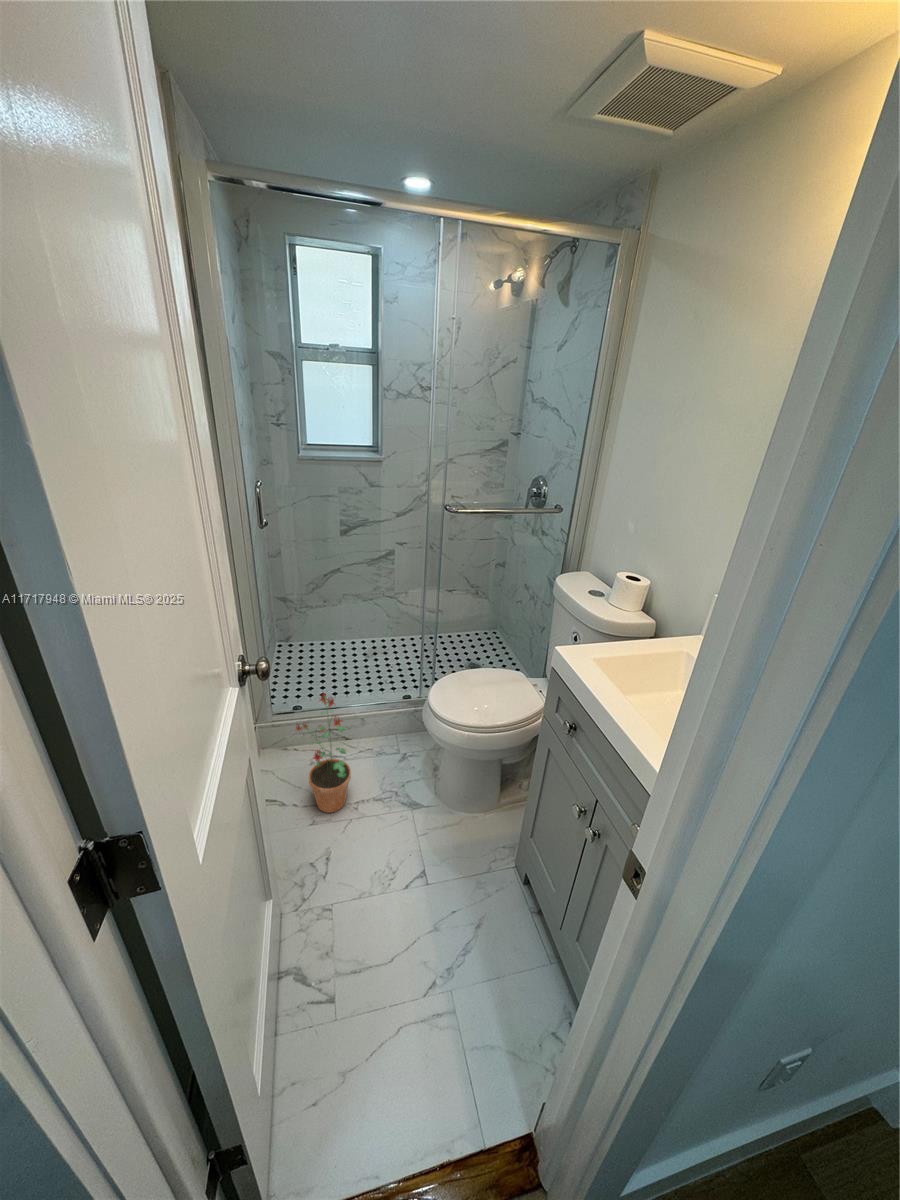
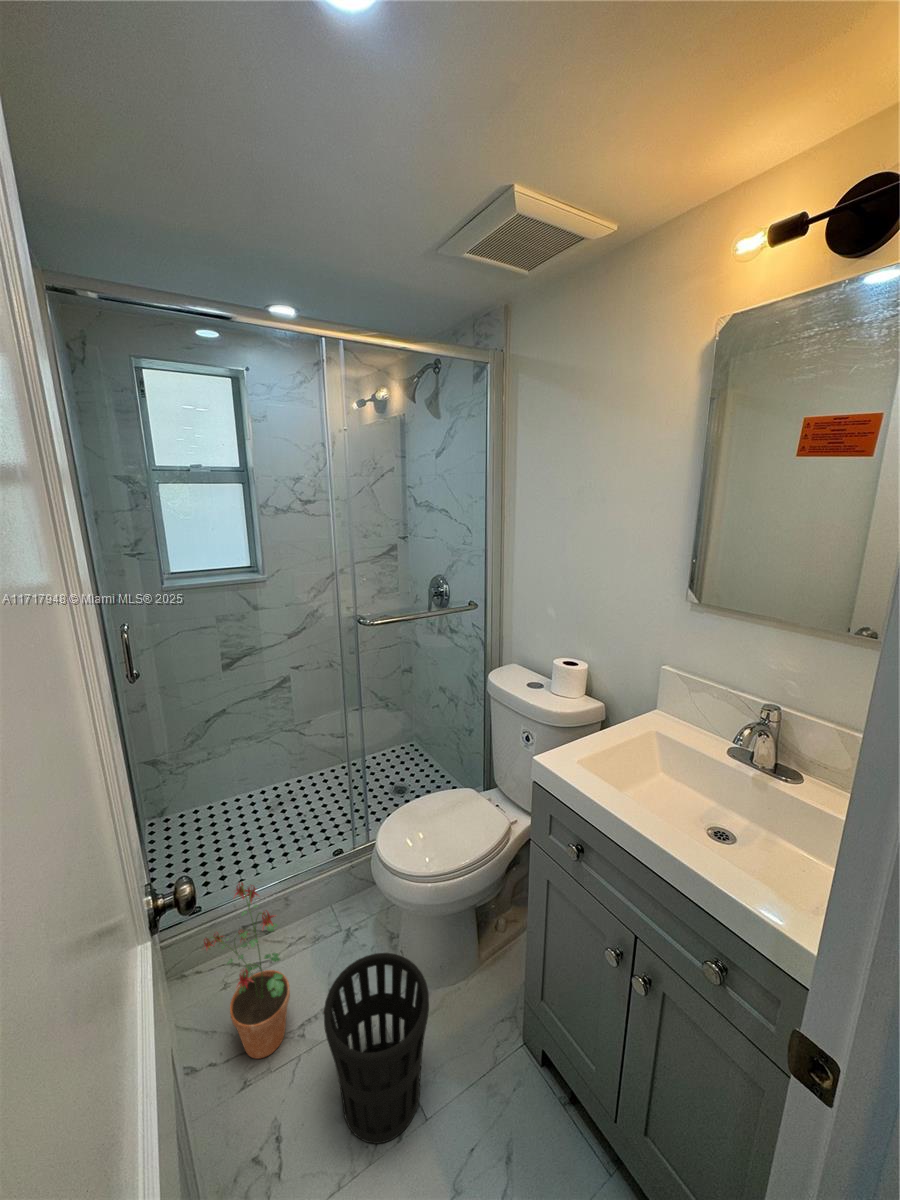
wastebasket: none [364,768,443,887] -> present [324,953,429,1144]

